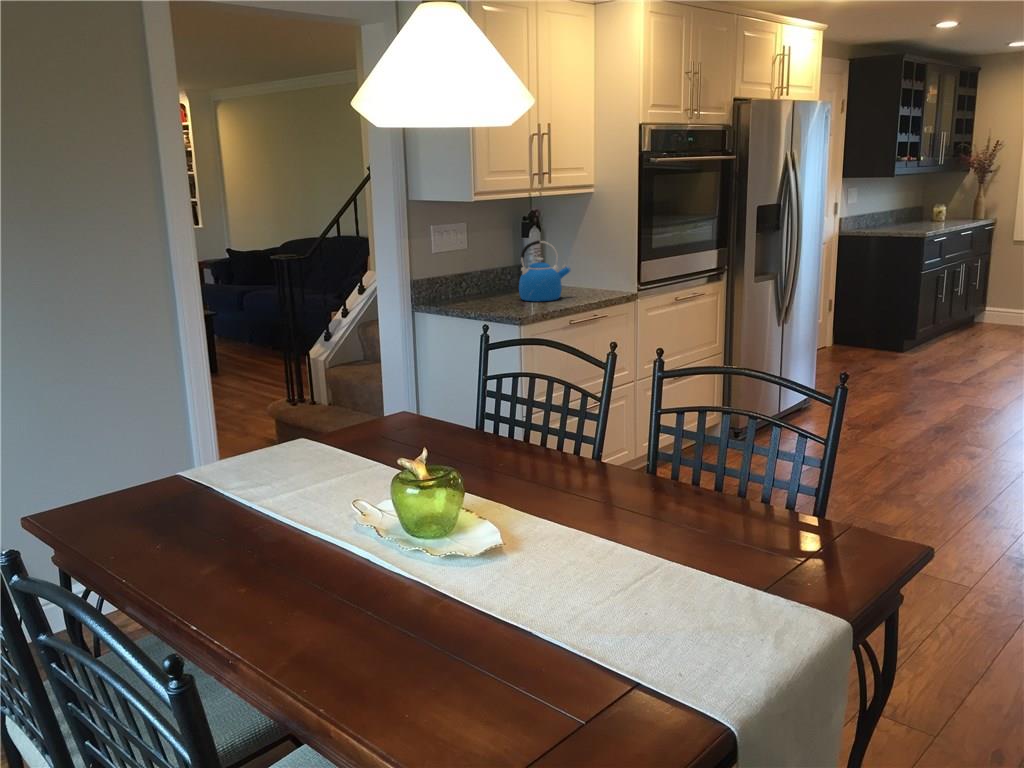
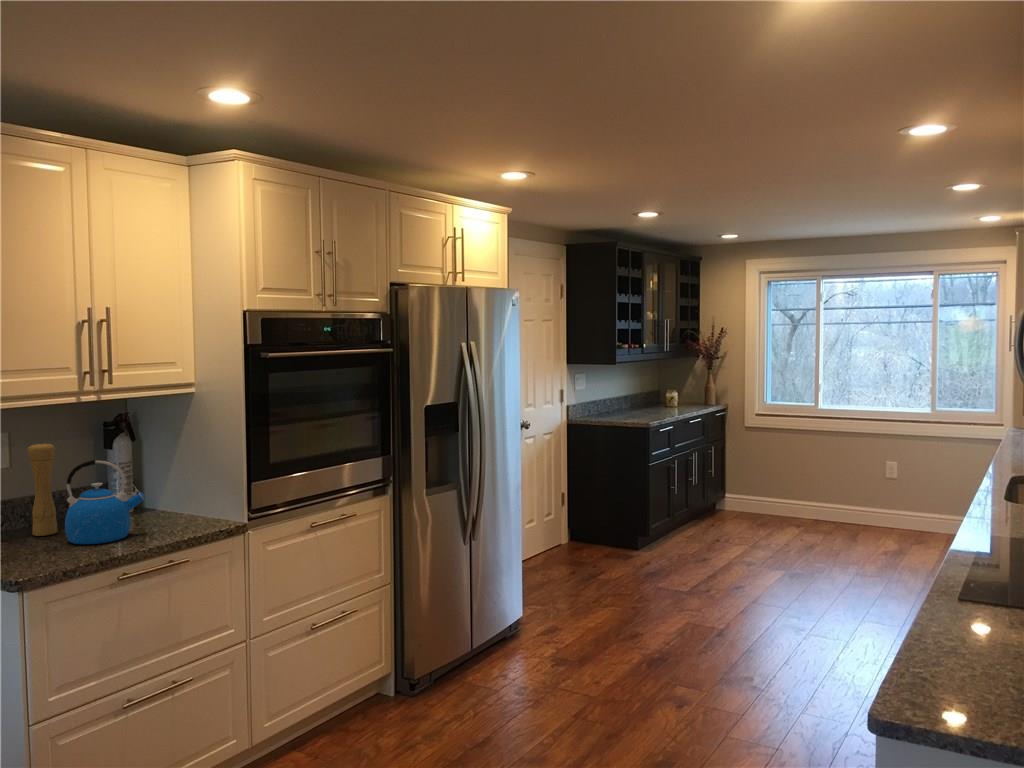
pepper mill: none [486,228,504,297] -> present [28,443,57,536]

